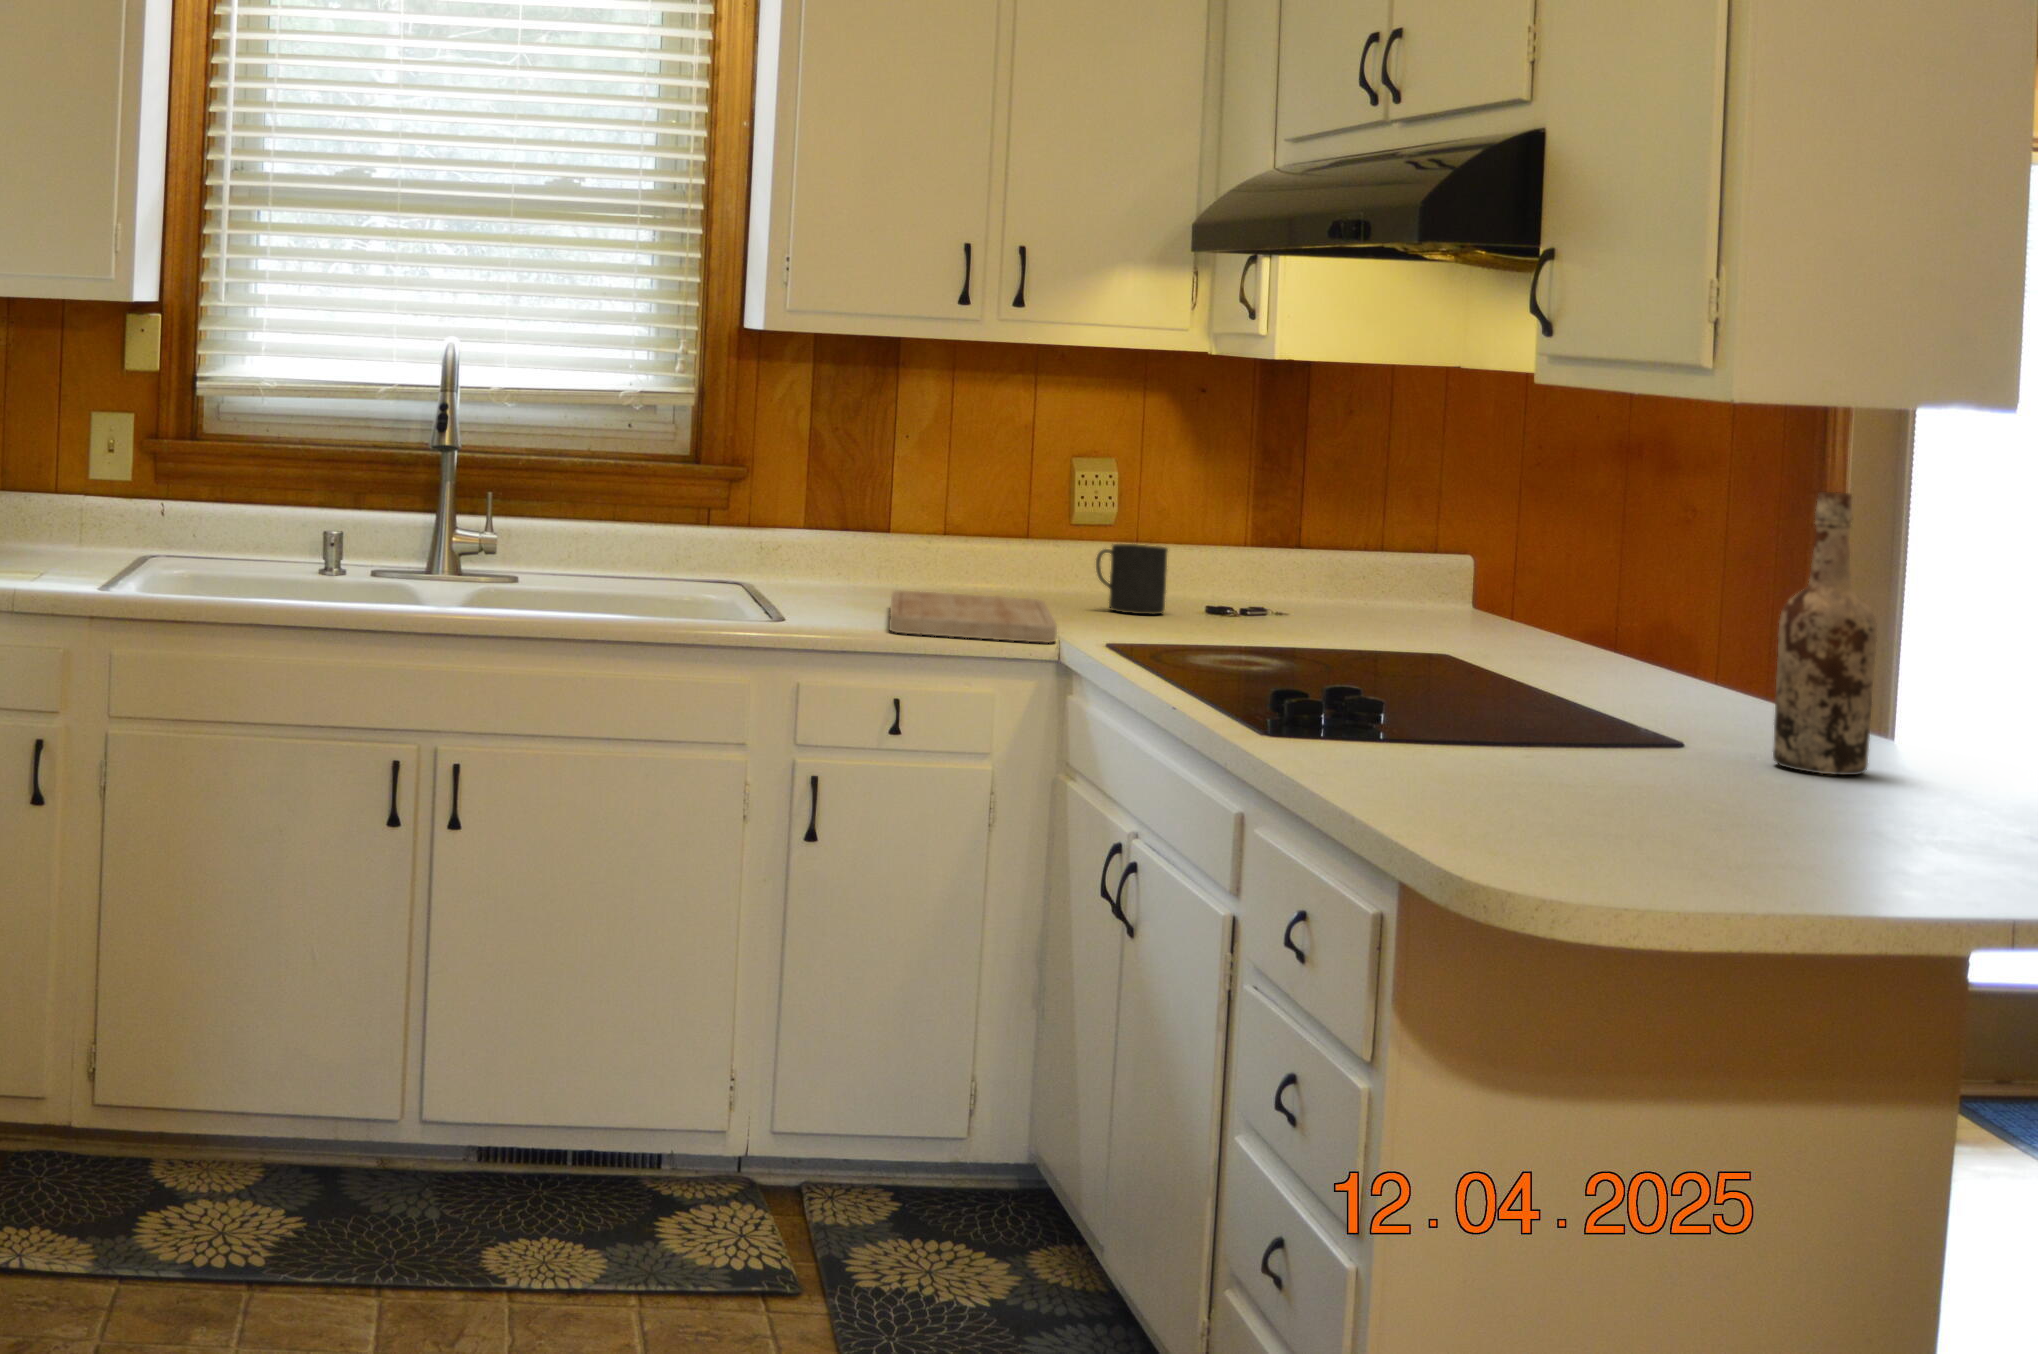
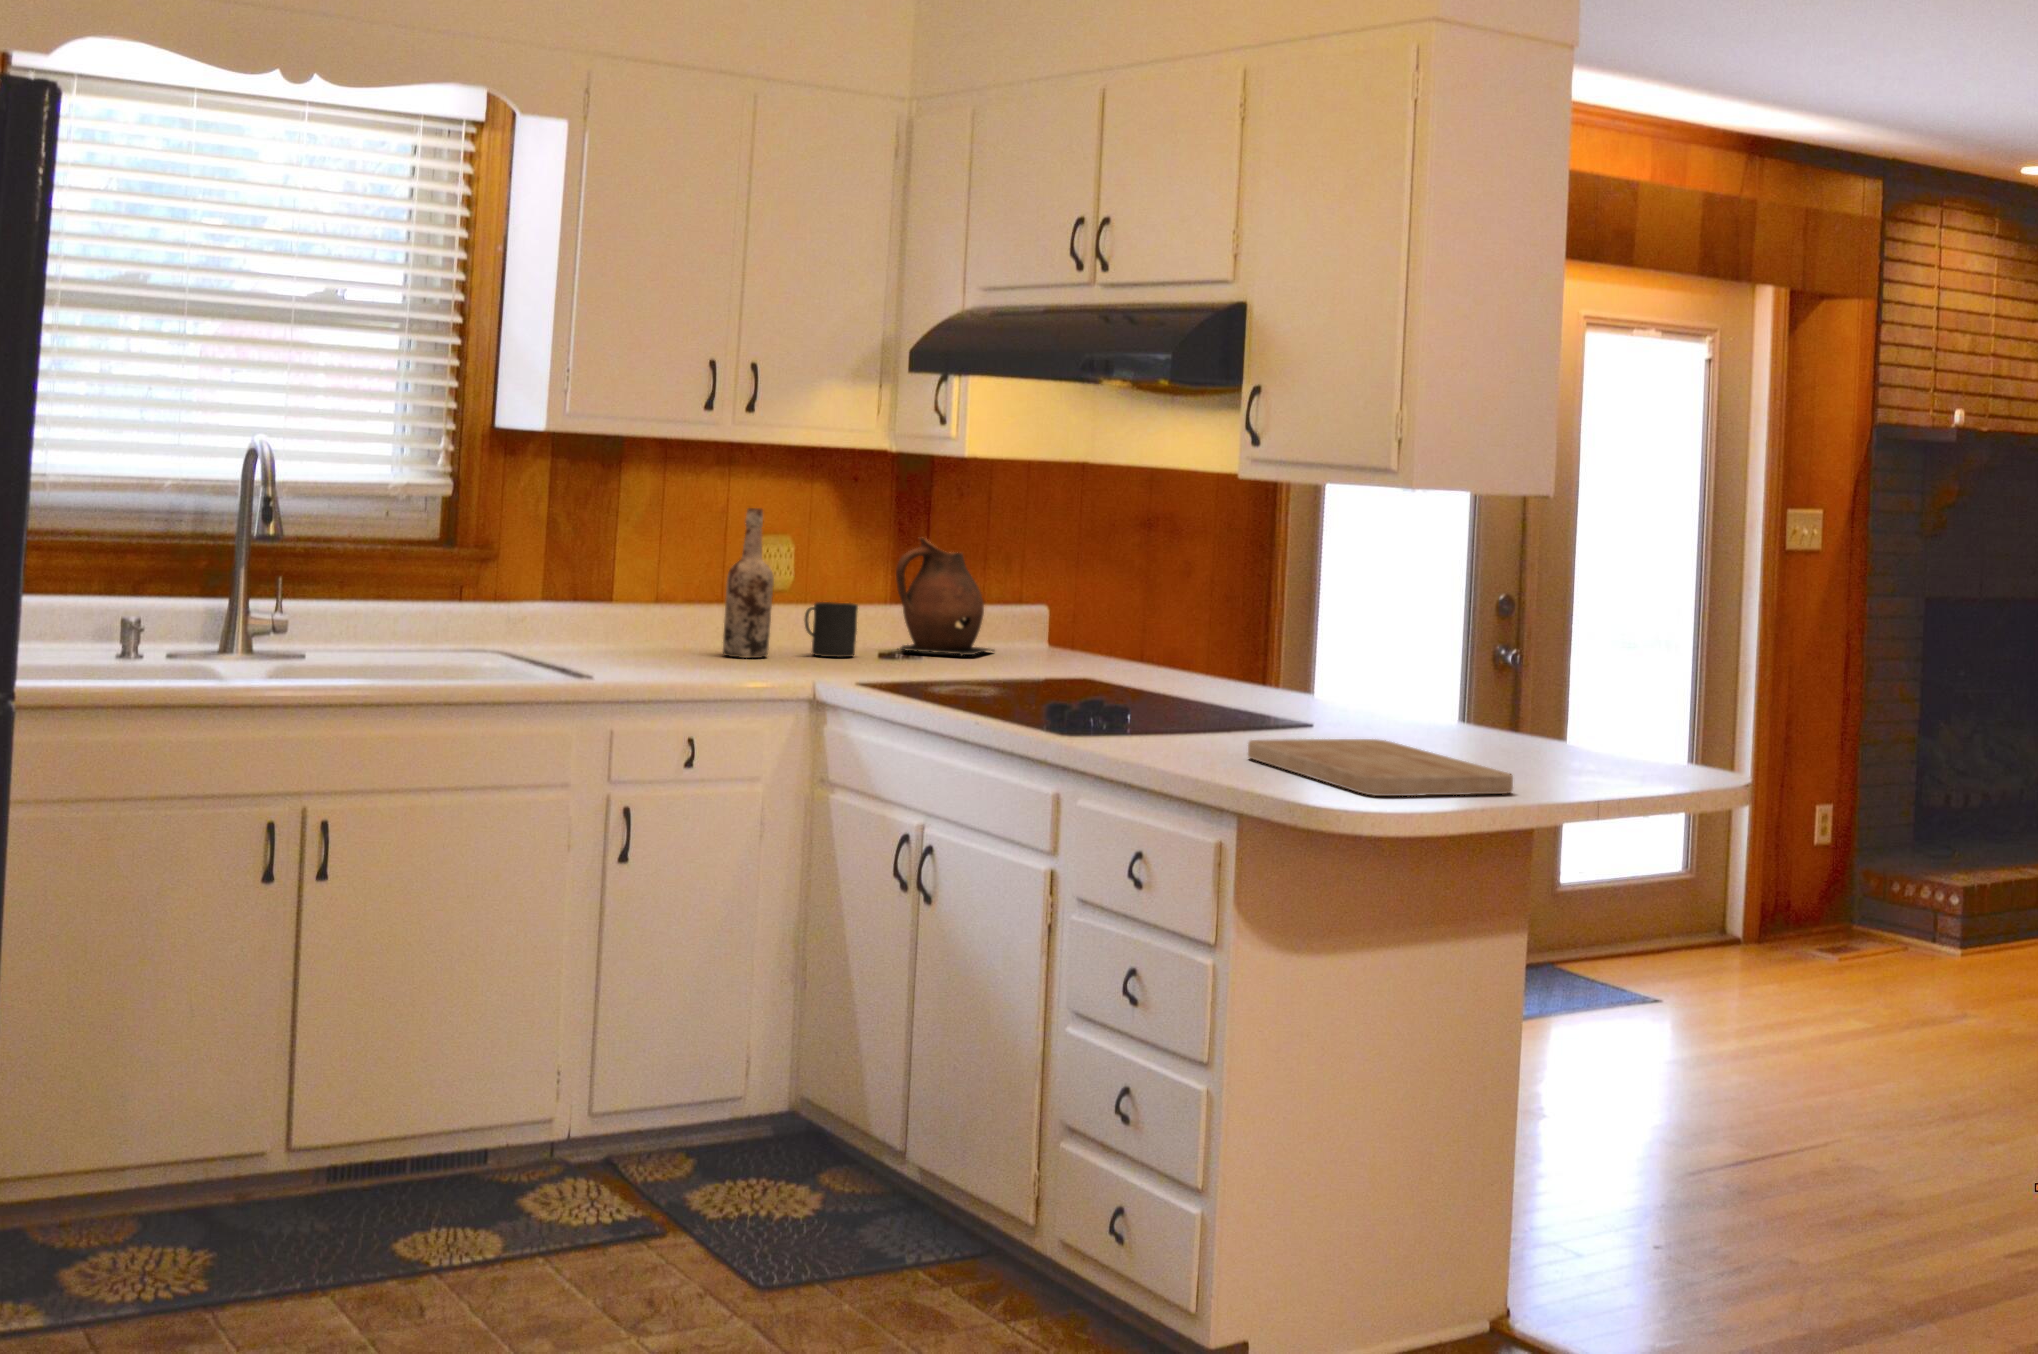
ceramic pitcher: none [1232,466,1375,623] -> present [896,538,994,656]
wine bottle: present [1773,492,1877,775] -> present [723,508,774,658]
cutting board: present [889,591,1057,643] -> present [1248,739,1513,796]

